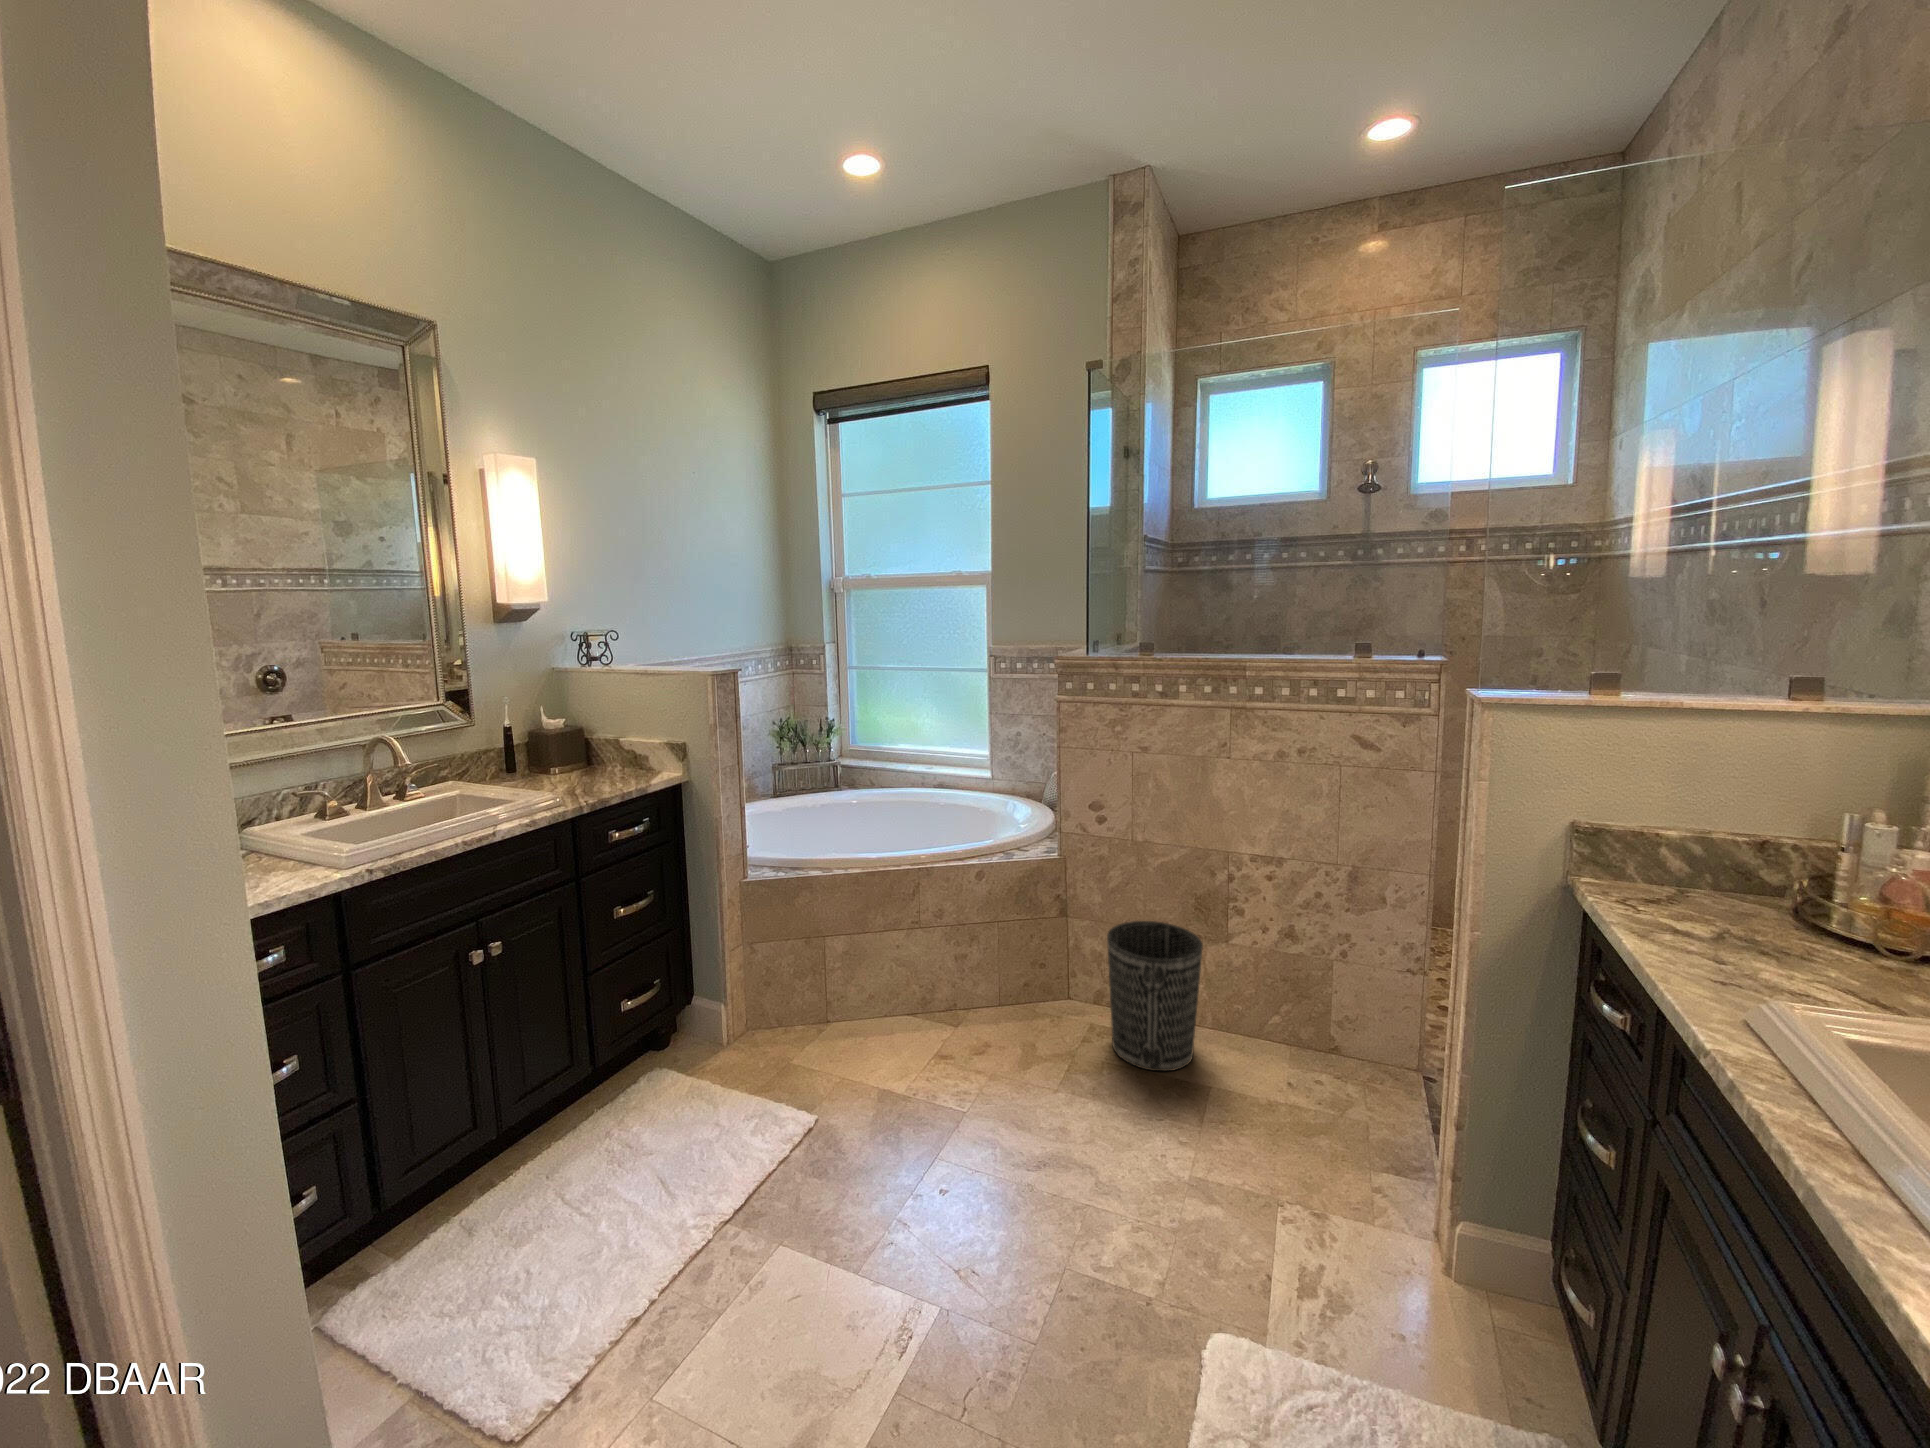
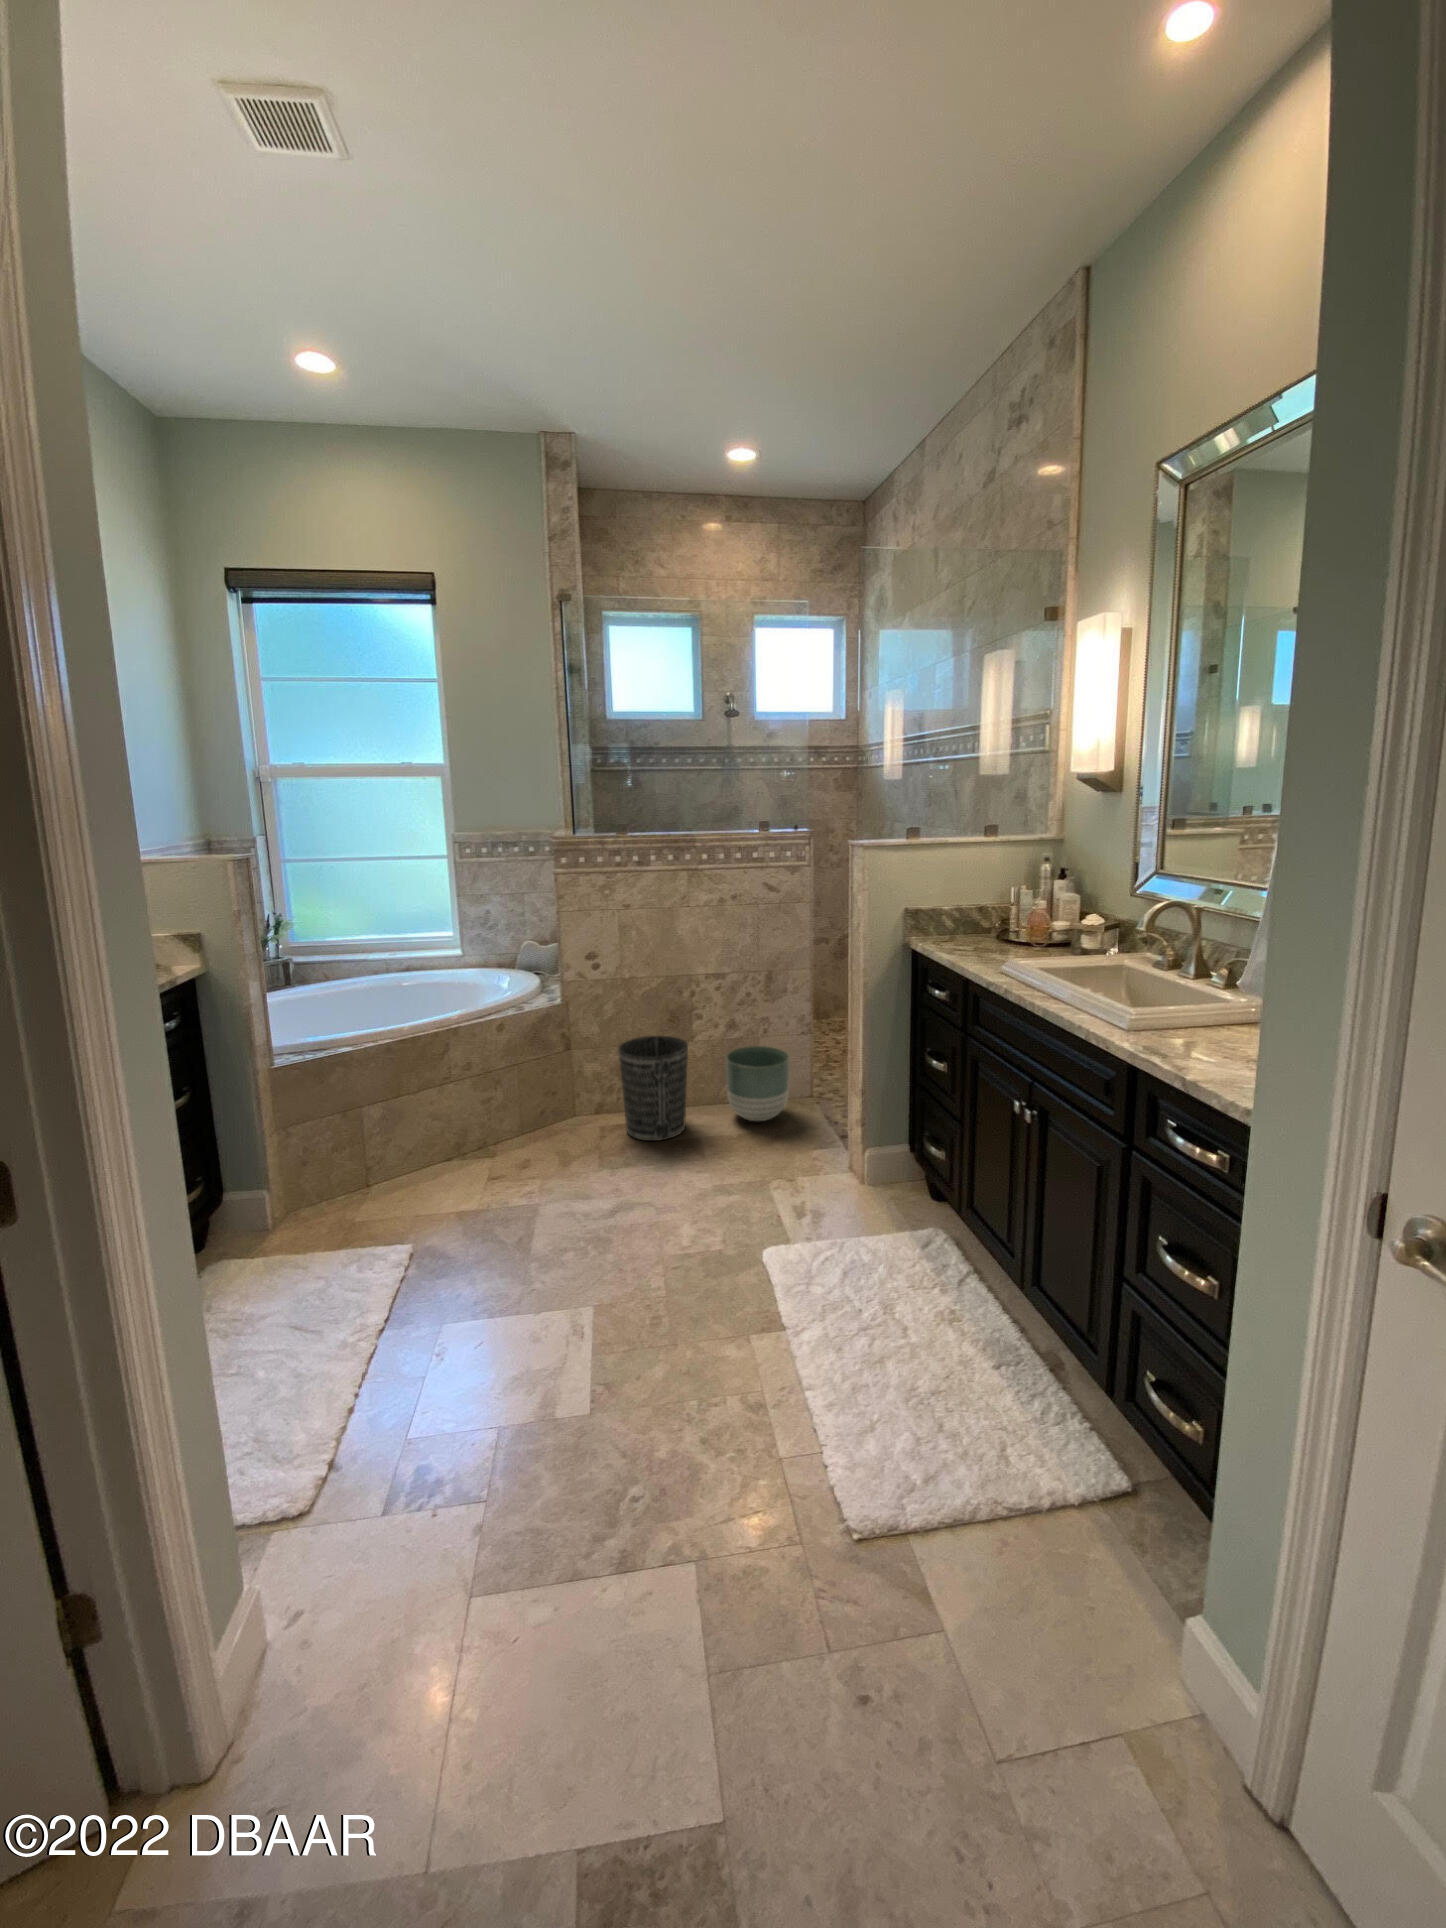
planter: none [1260,969,1366,1091] -> present [726,1046,789,1121]

